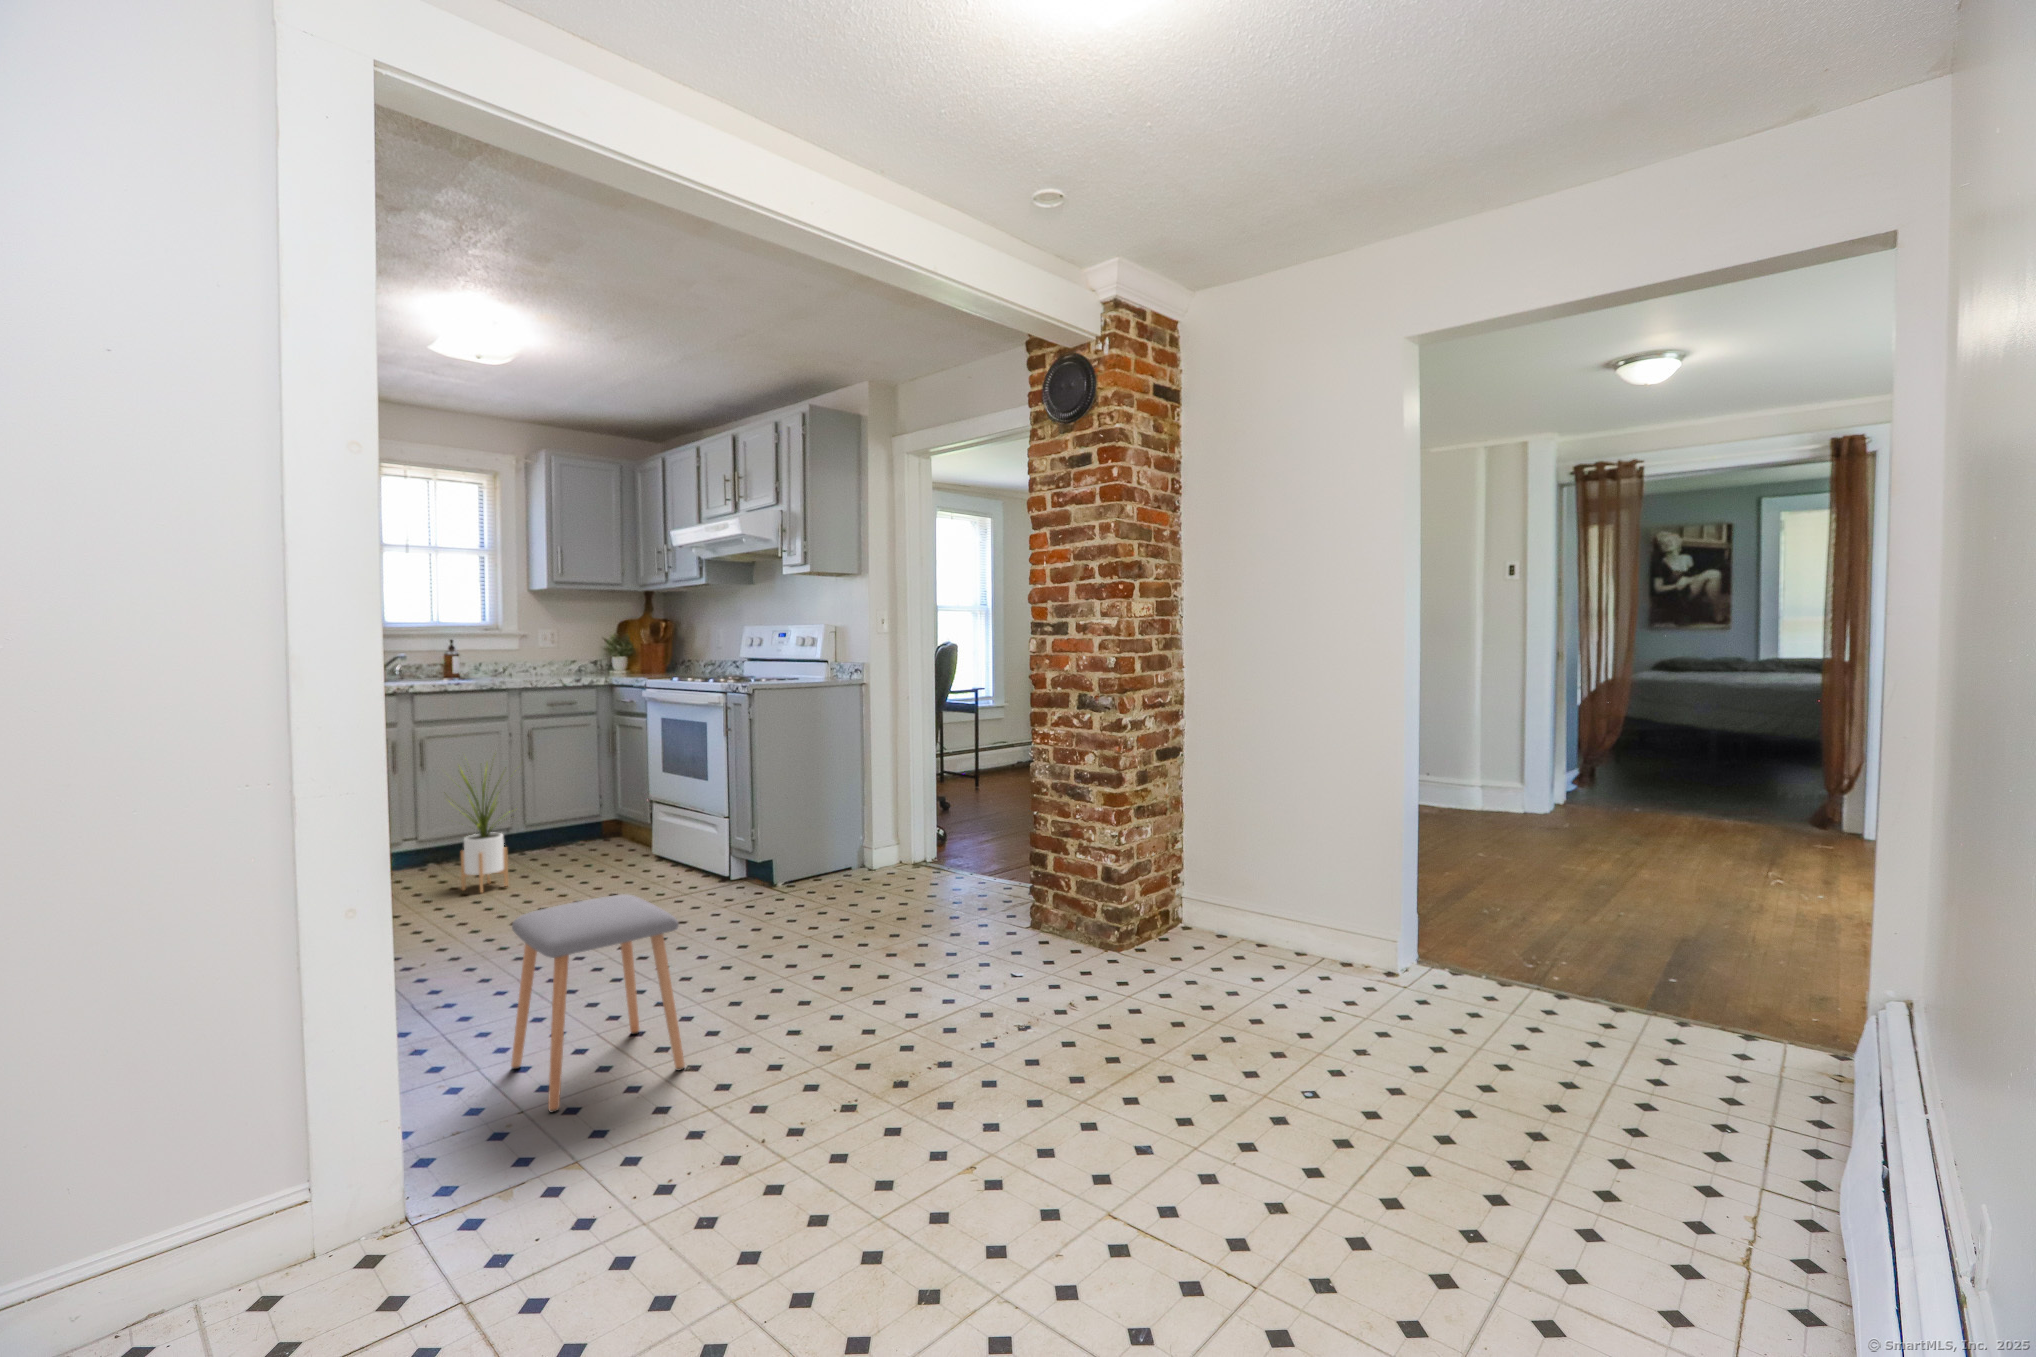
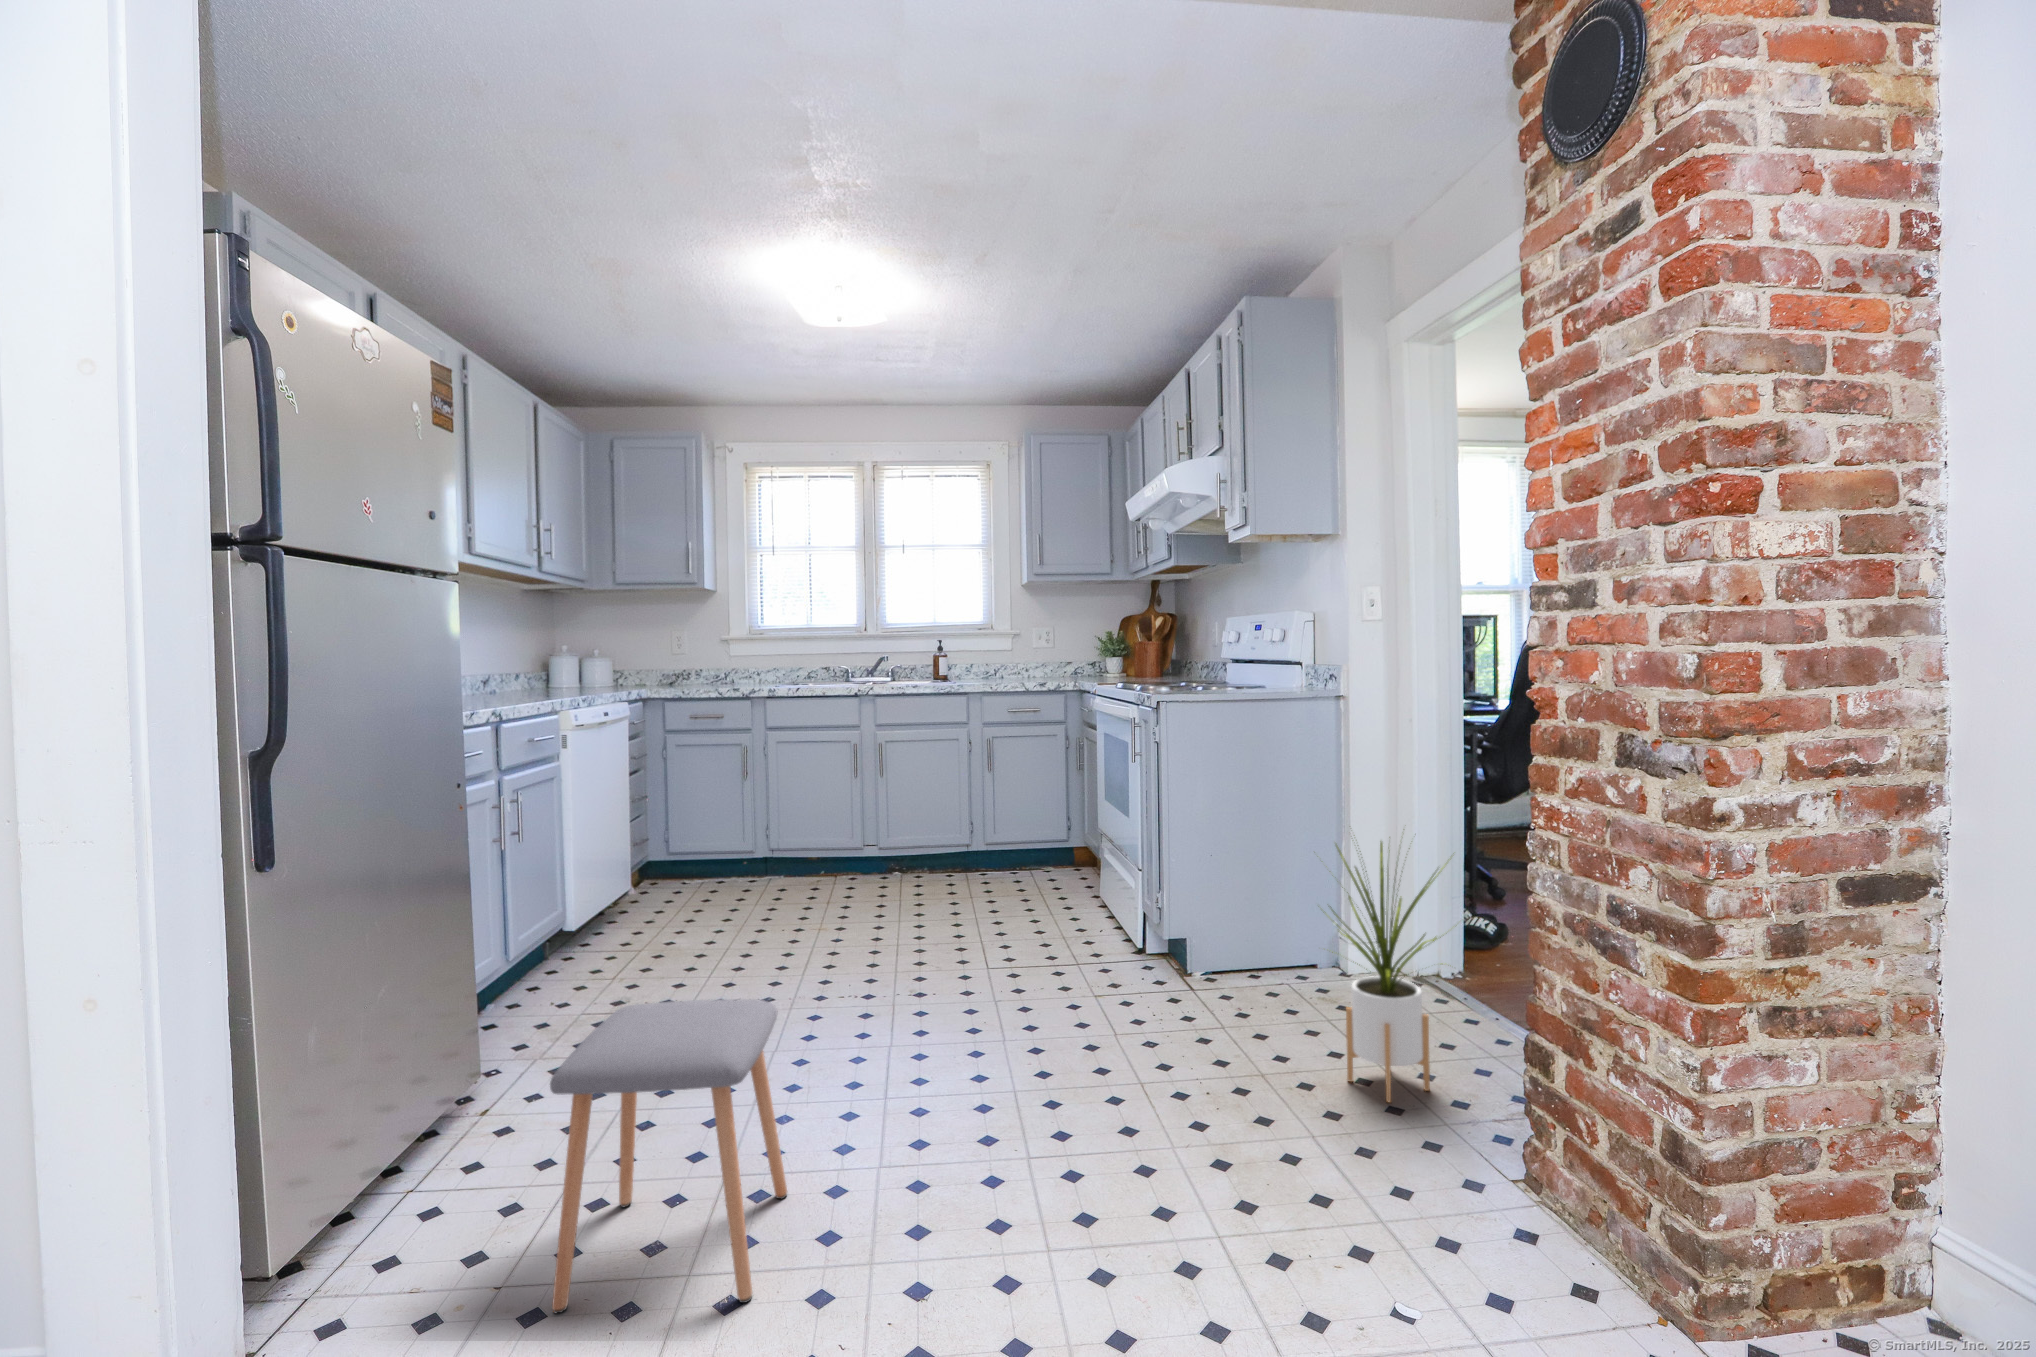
house plant: present [449,765,508,893] -> present [1331,841,1442,1102]

